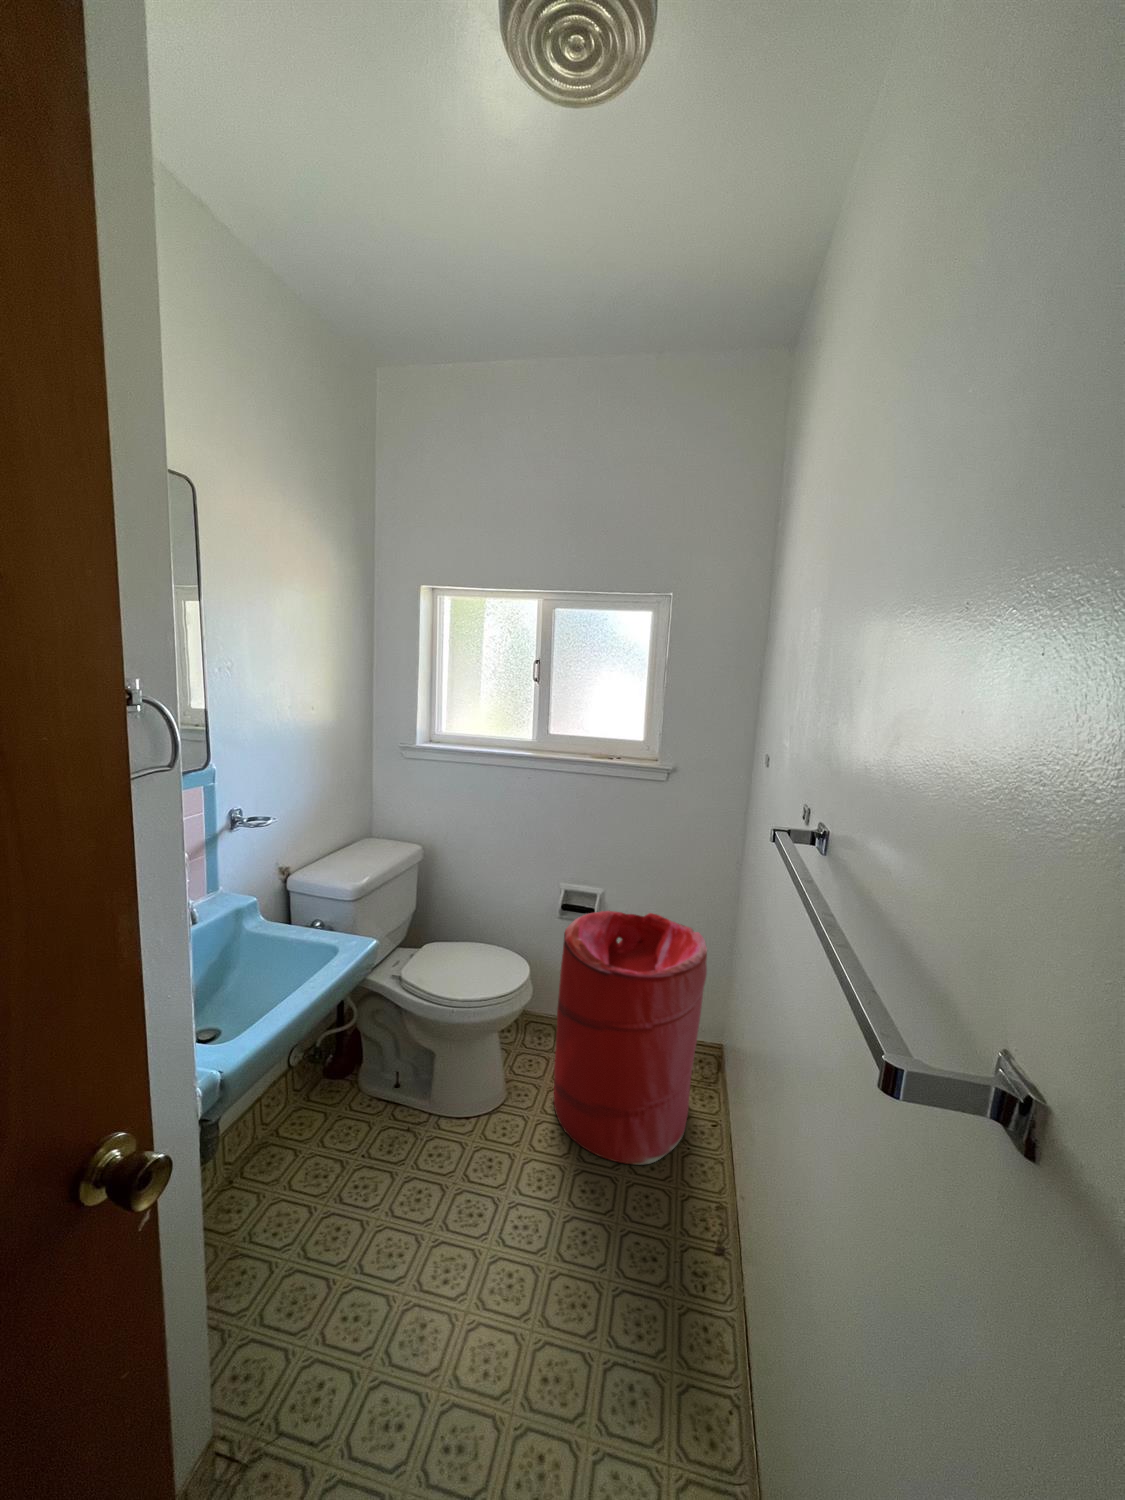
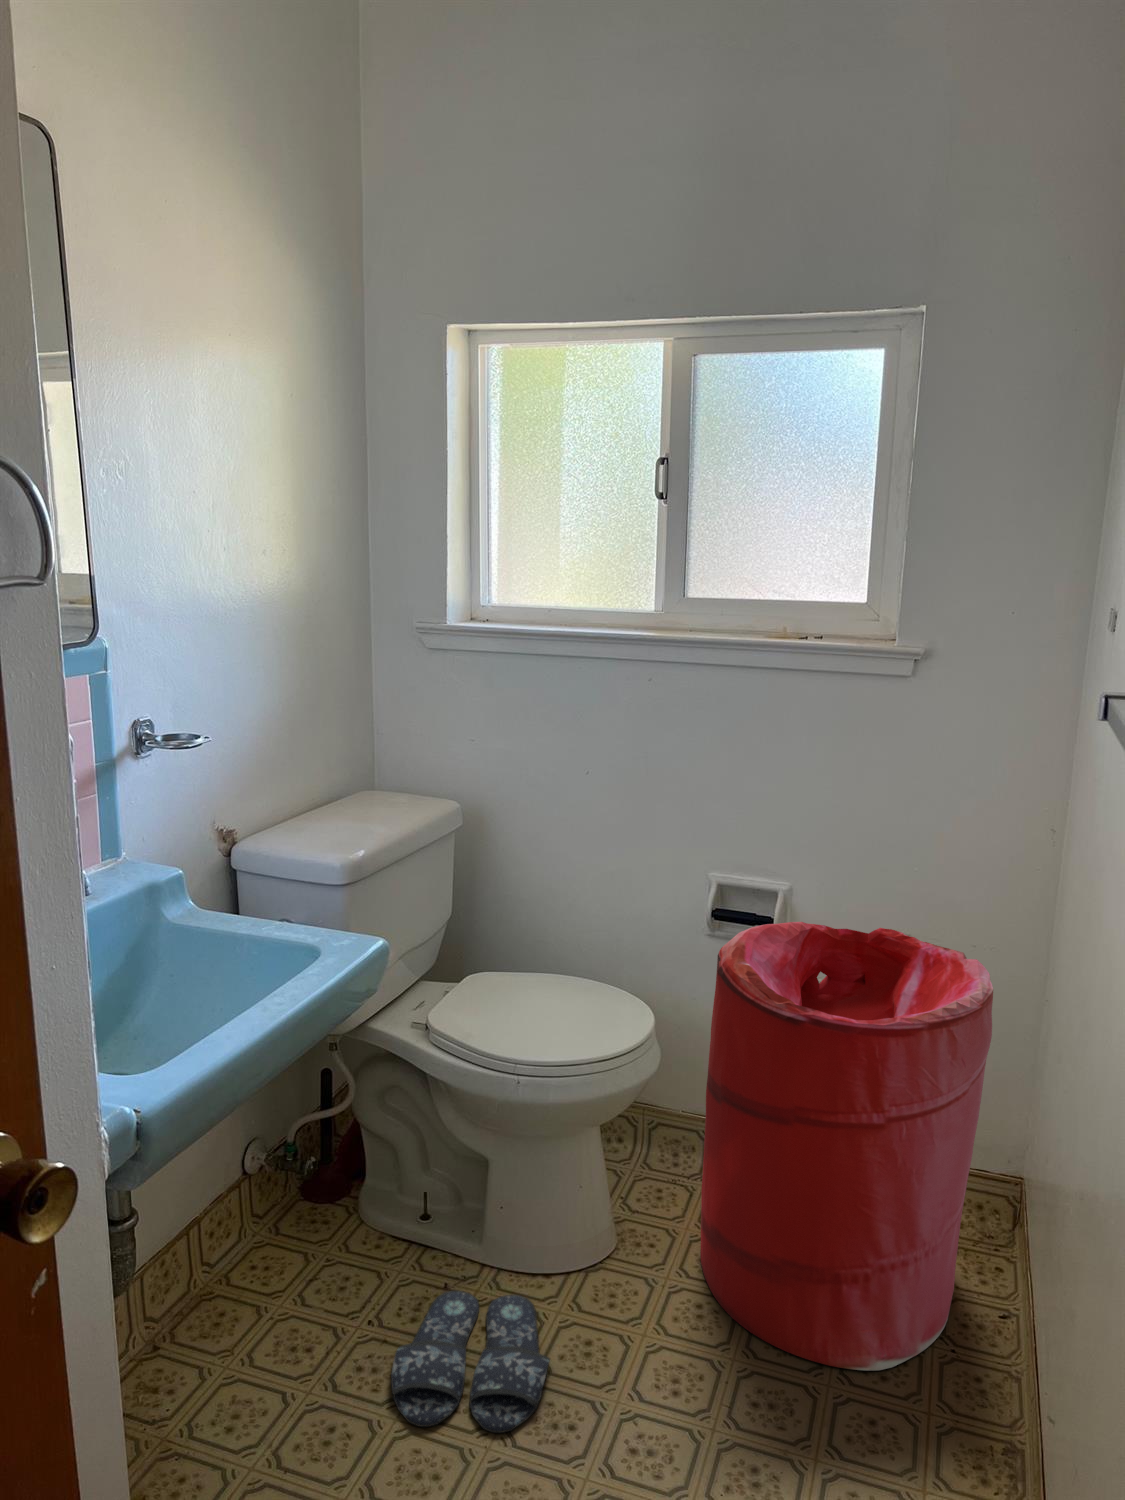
slippers: none [375,1133,469,1224] -> present [391,1291,550,1433]

